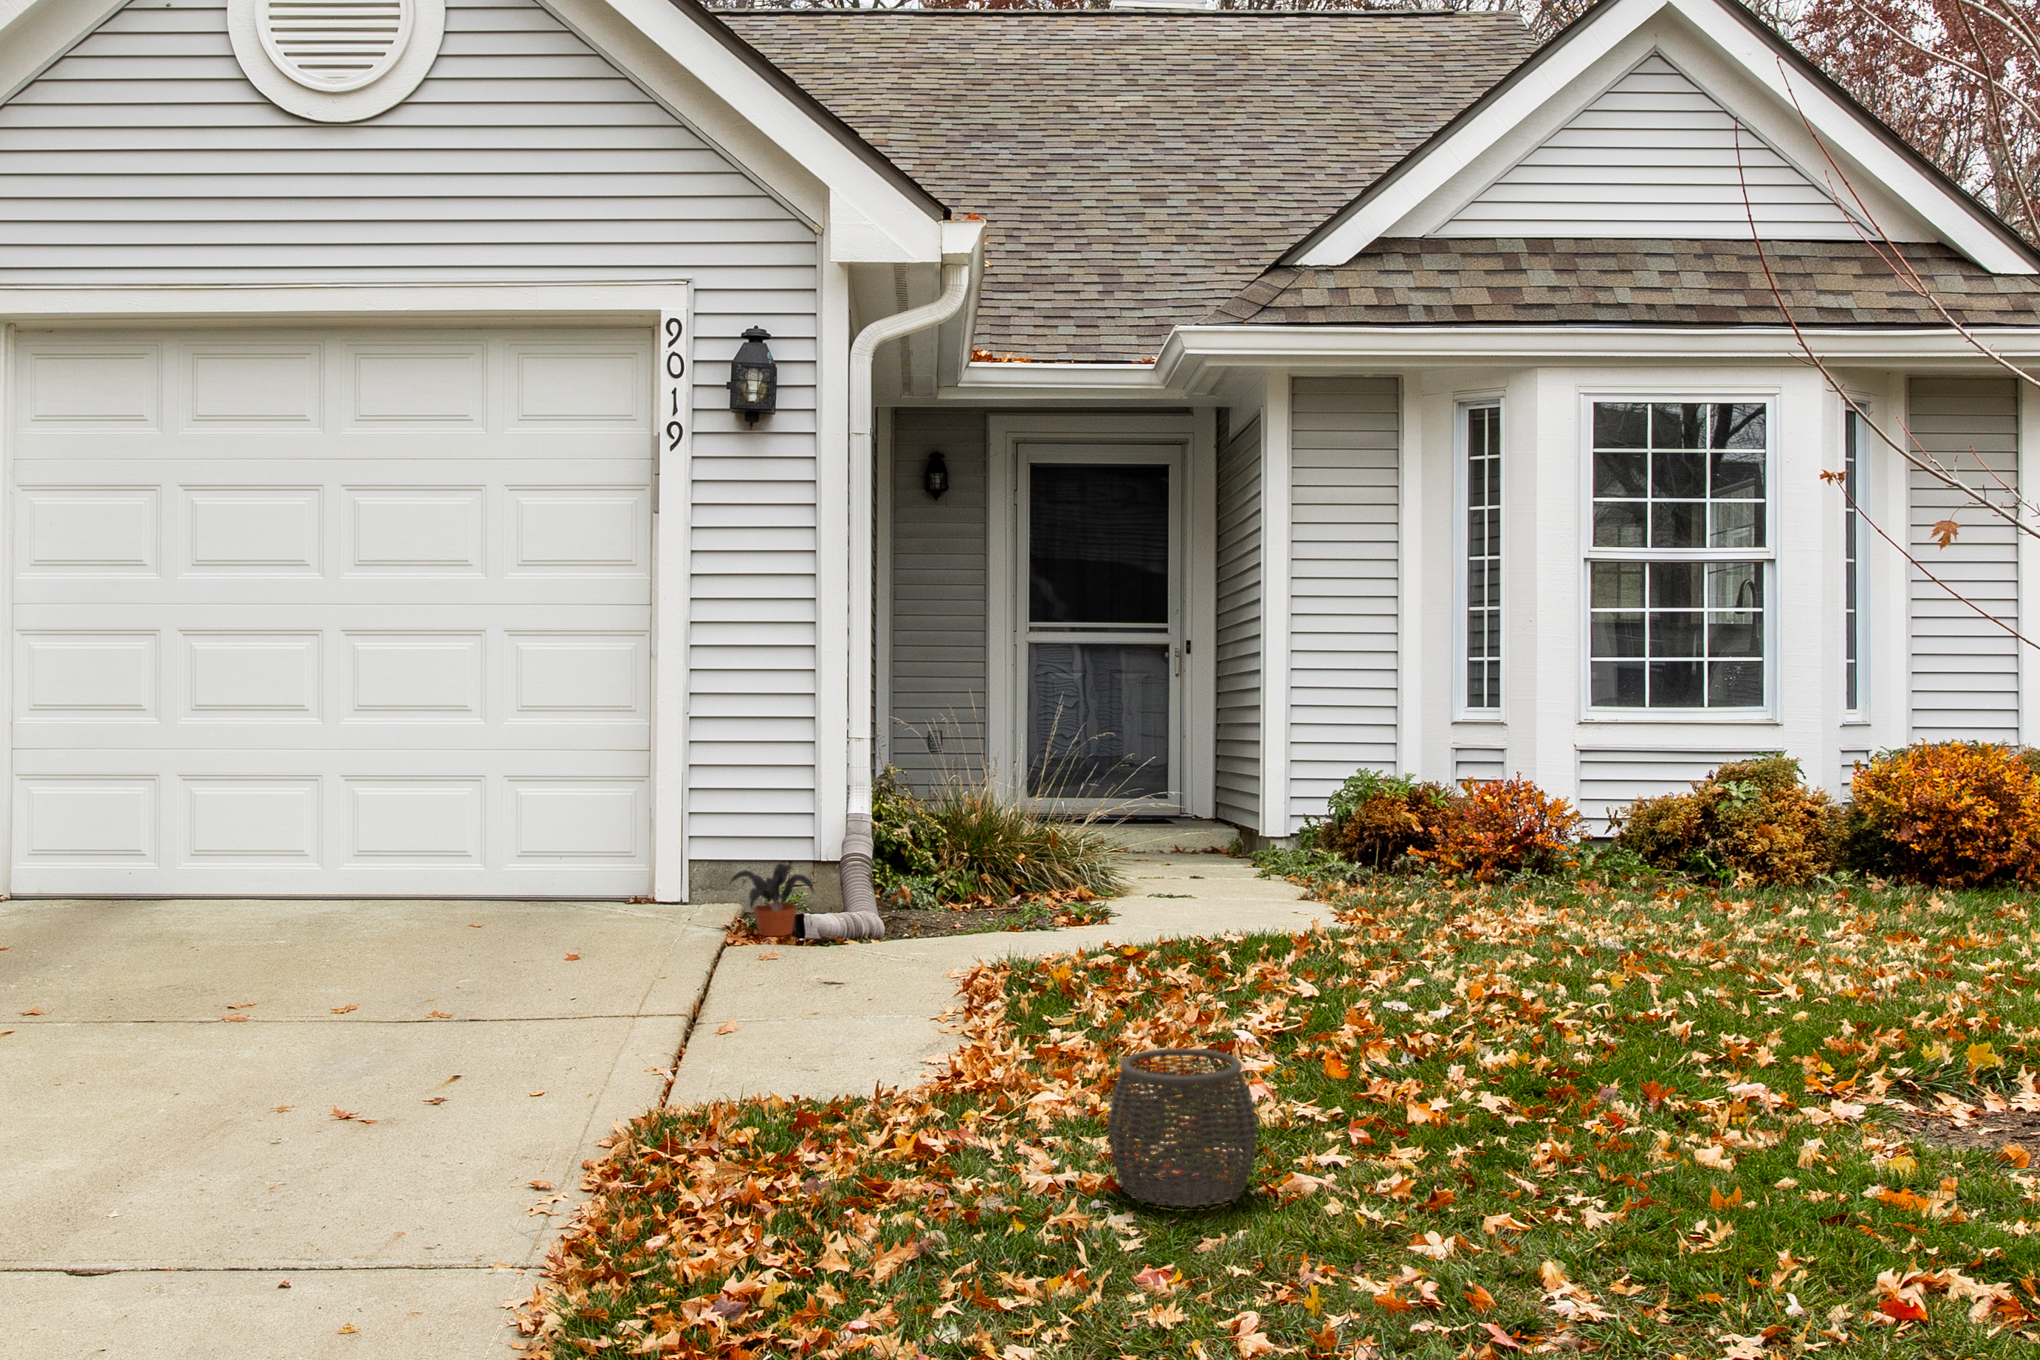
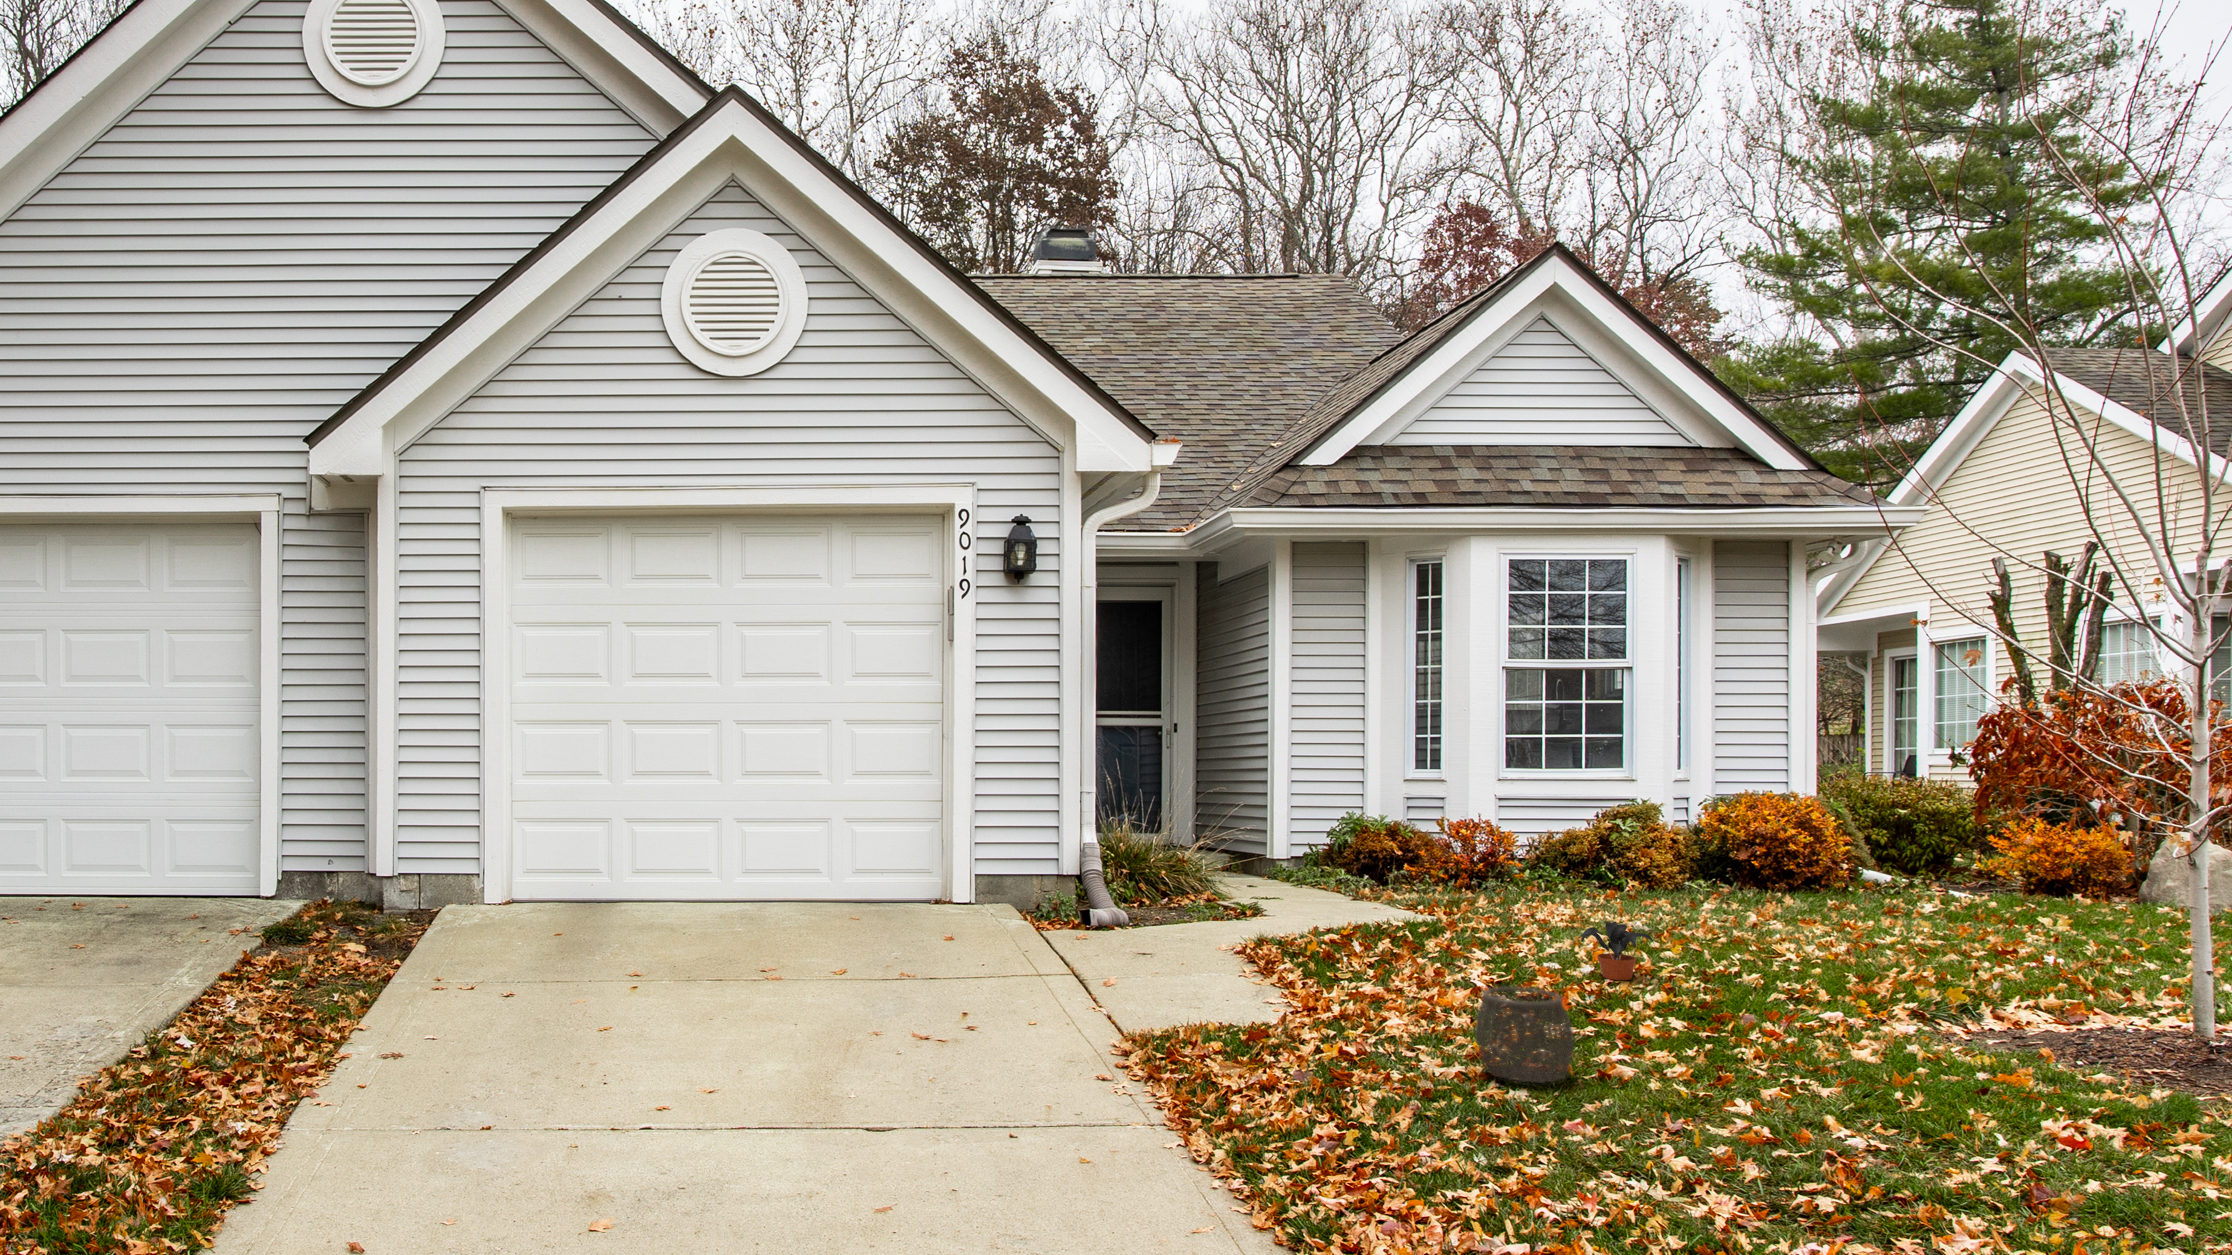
potted plant: present [730,863,814,936] -> present [1581,921,1654,980]

